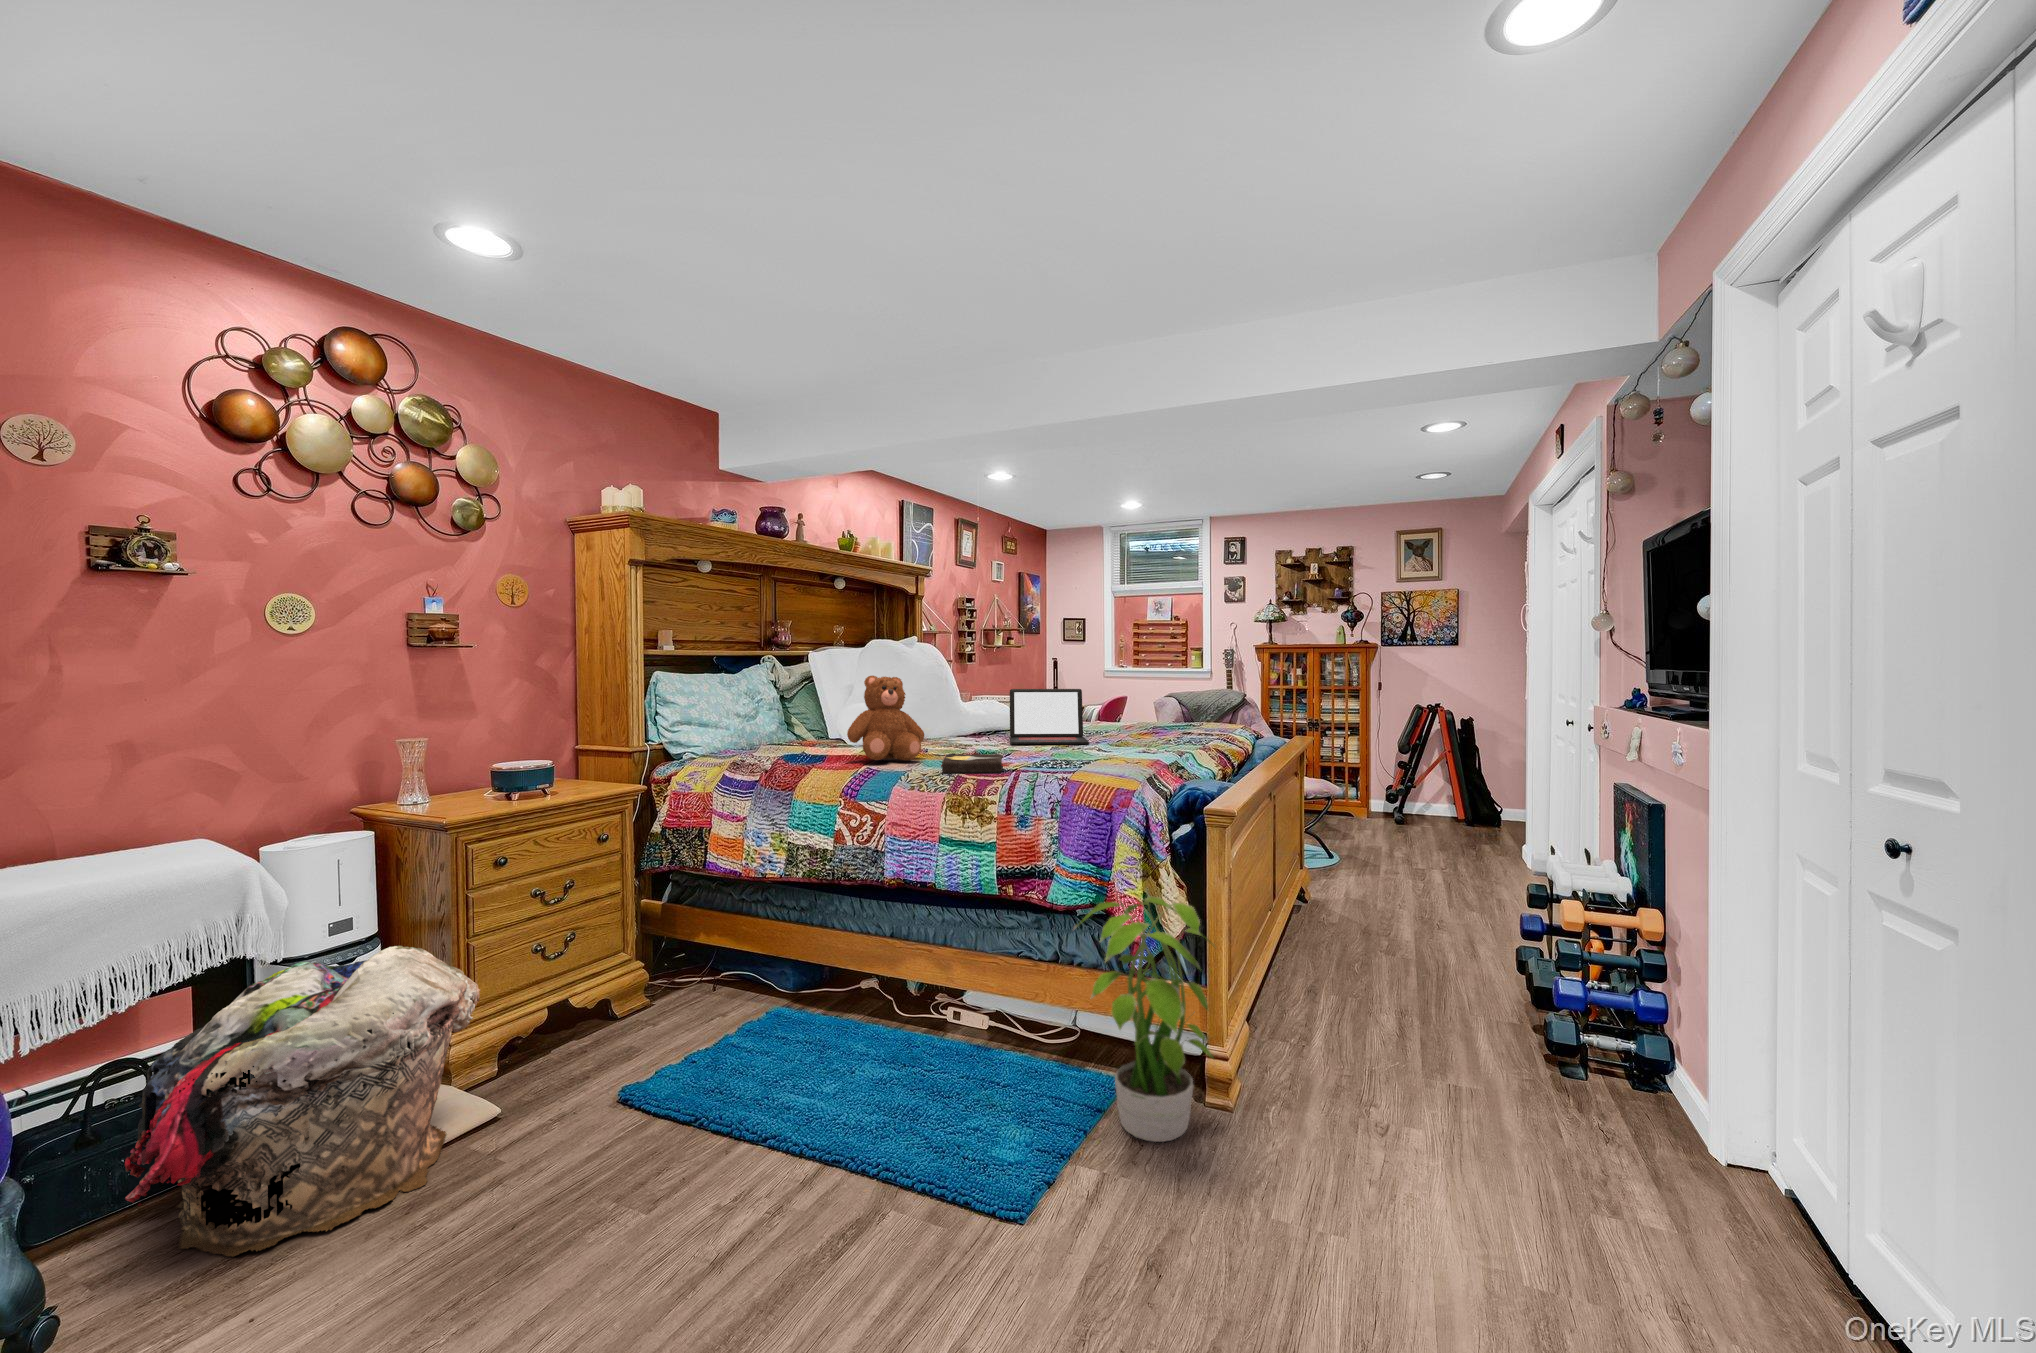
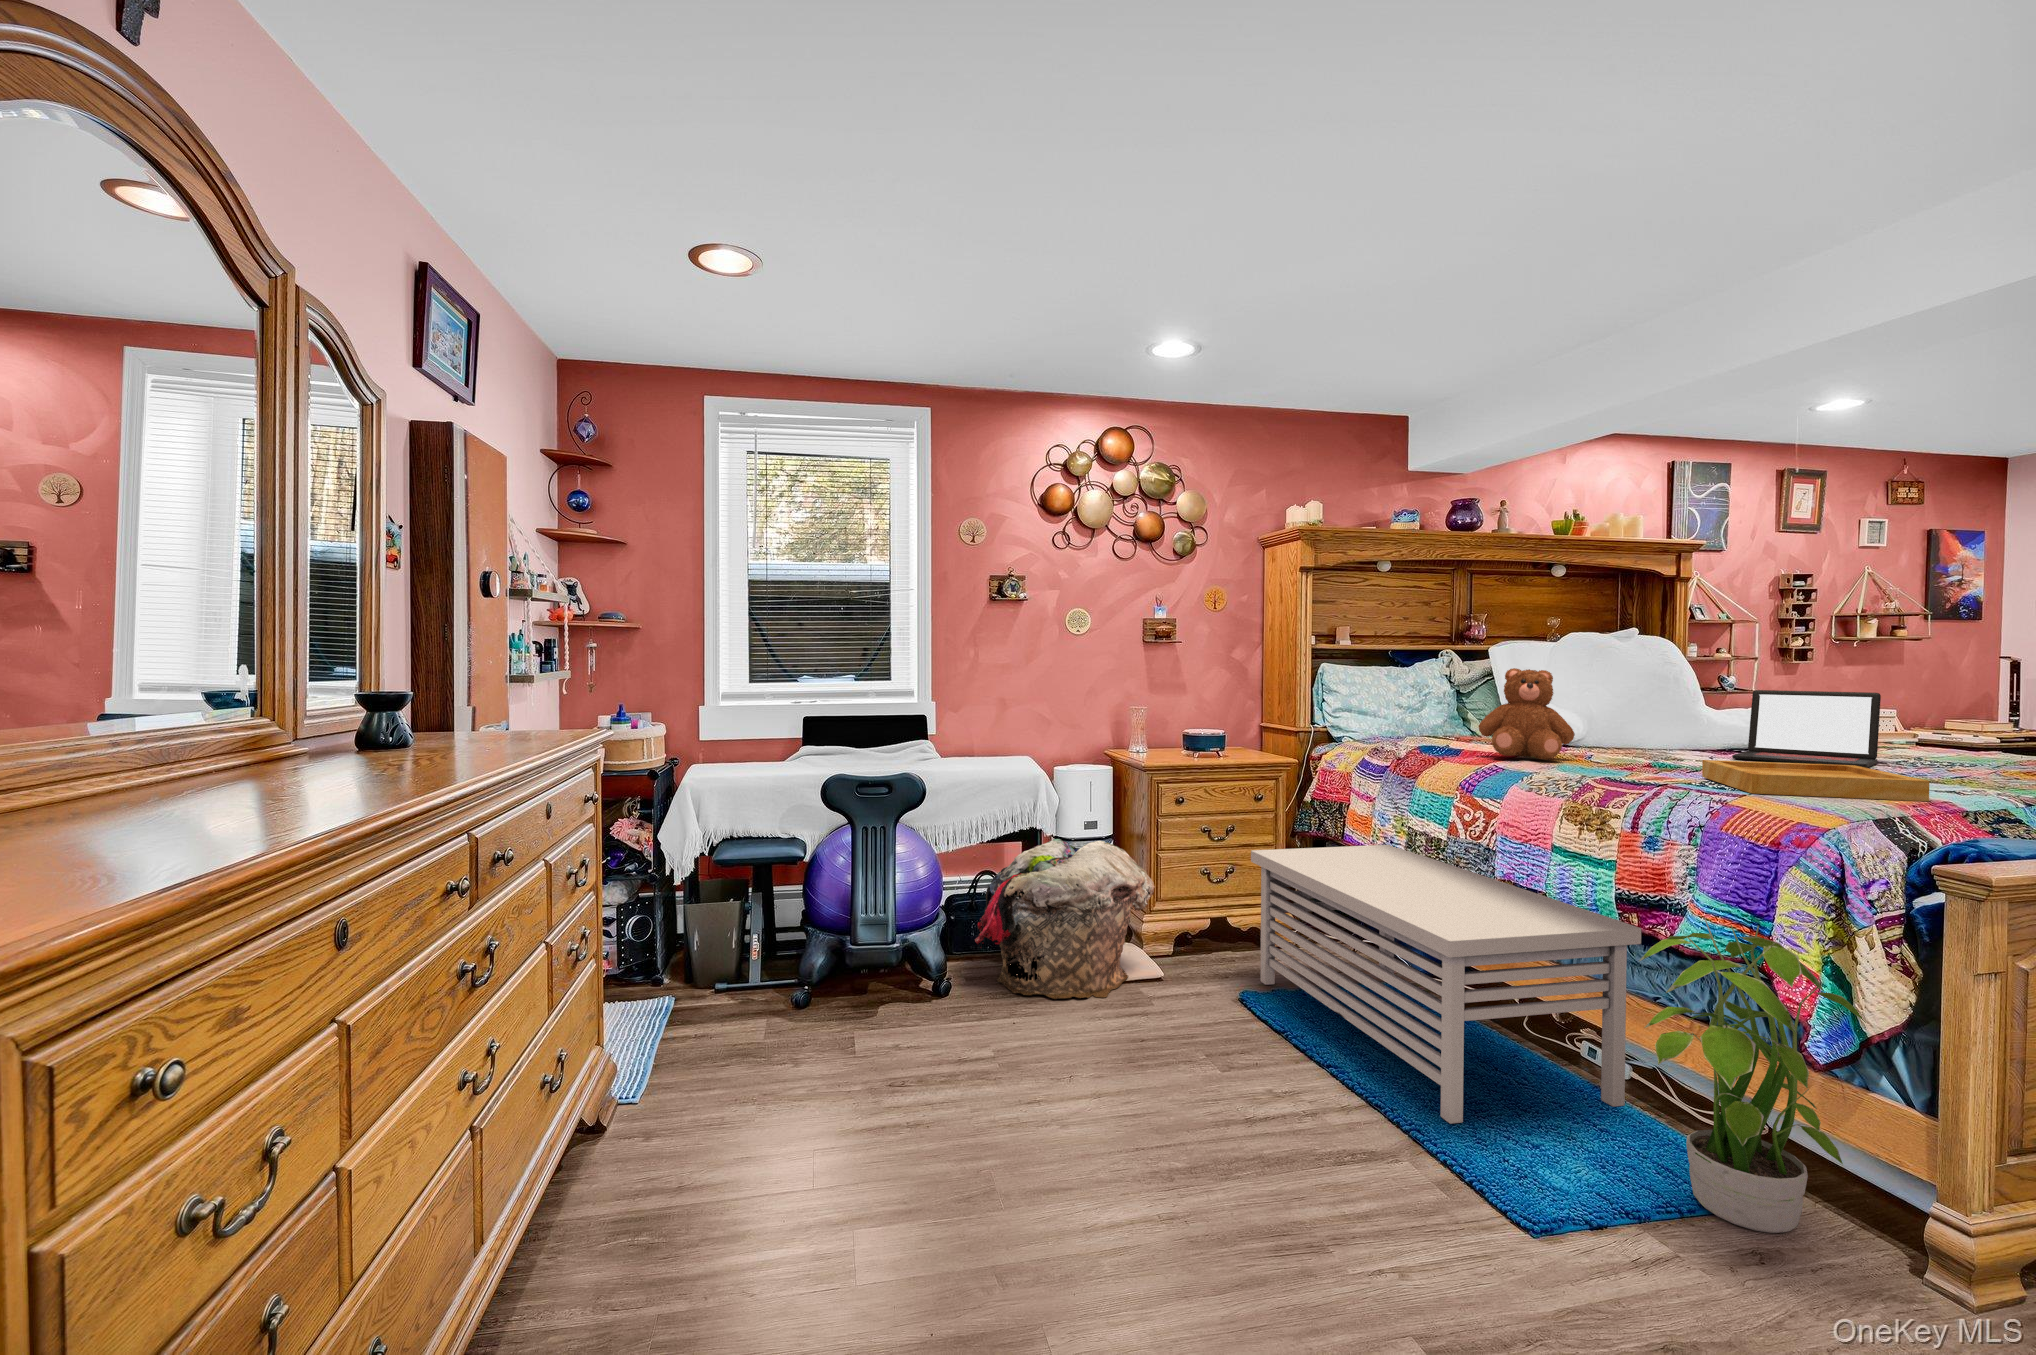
tray: none [1038,745,1180,776] -> present [1702,760,1930,801]
hardback book: present [941,753,1009,773] -> none [1556,754,1647,779]
storage bench: none [622,865,1036,1158] -> present [1251,845,1641,1124]

